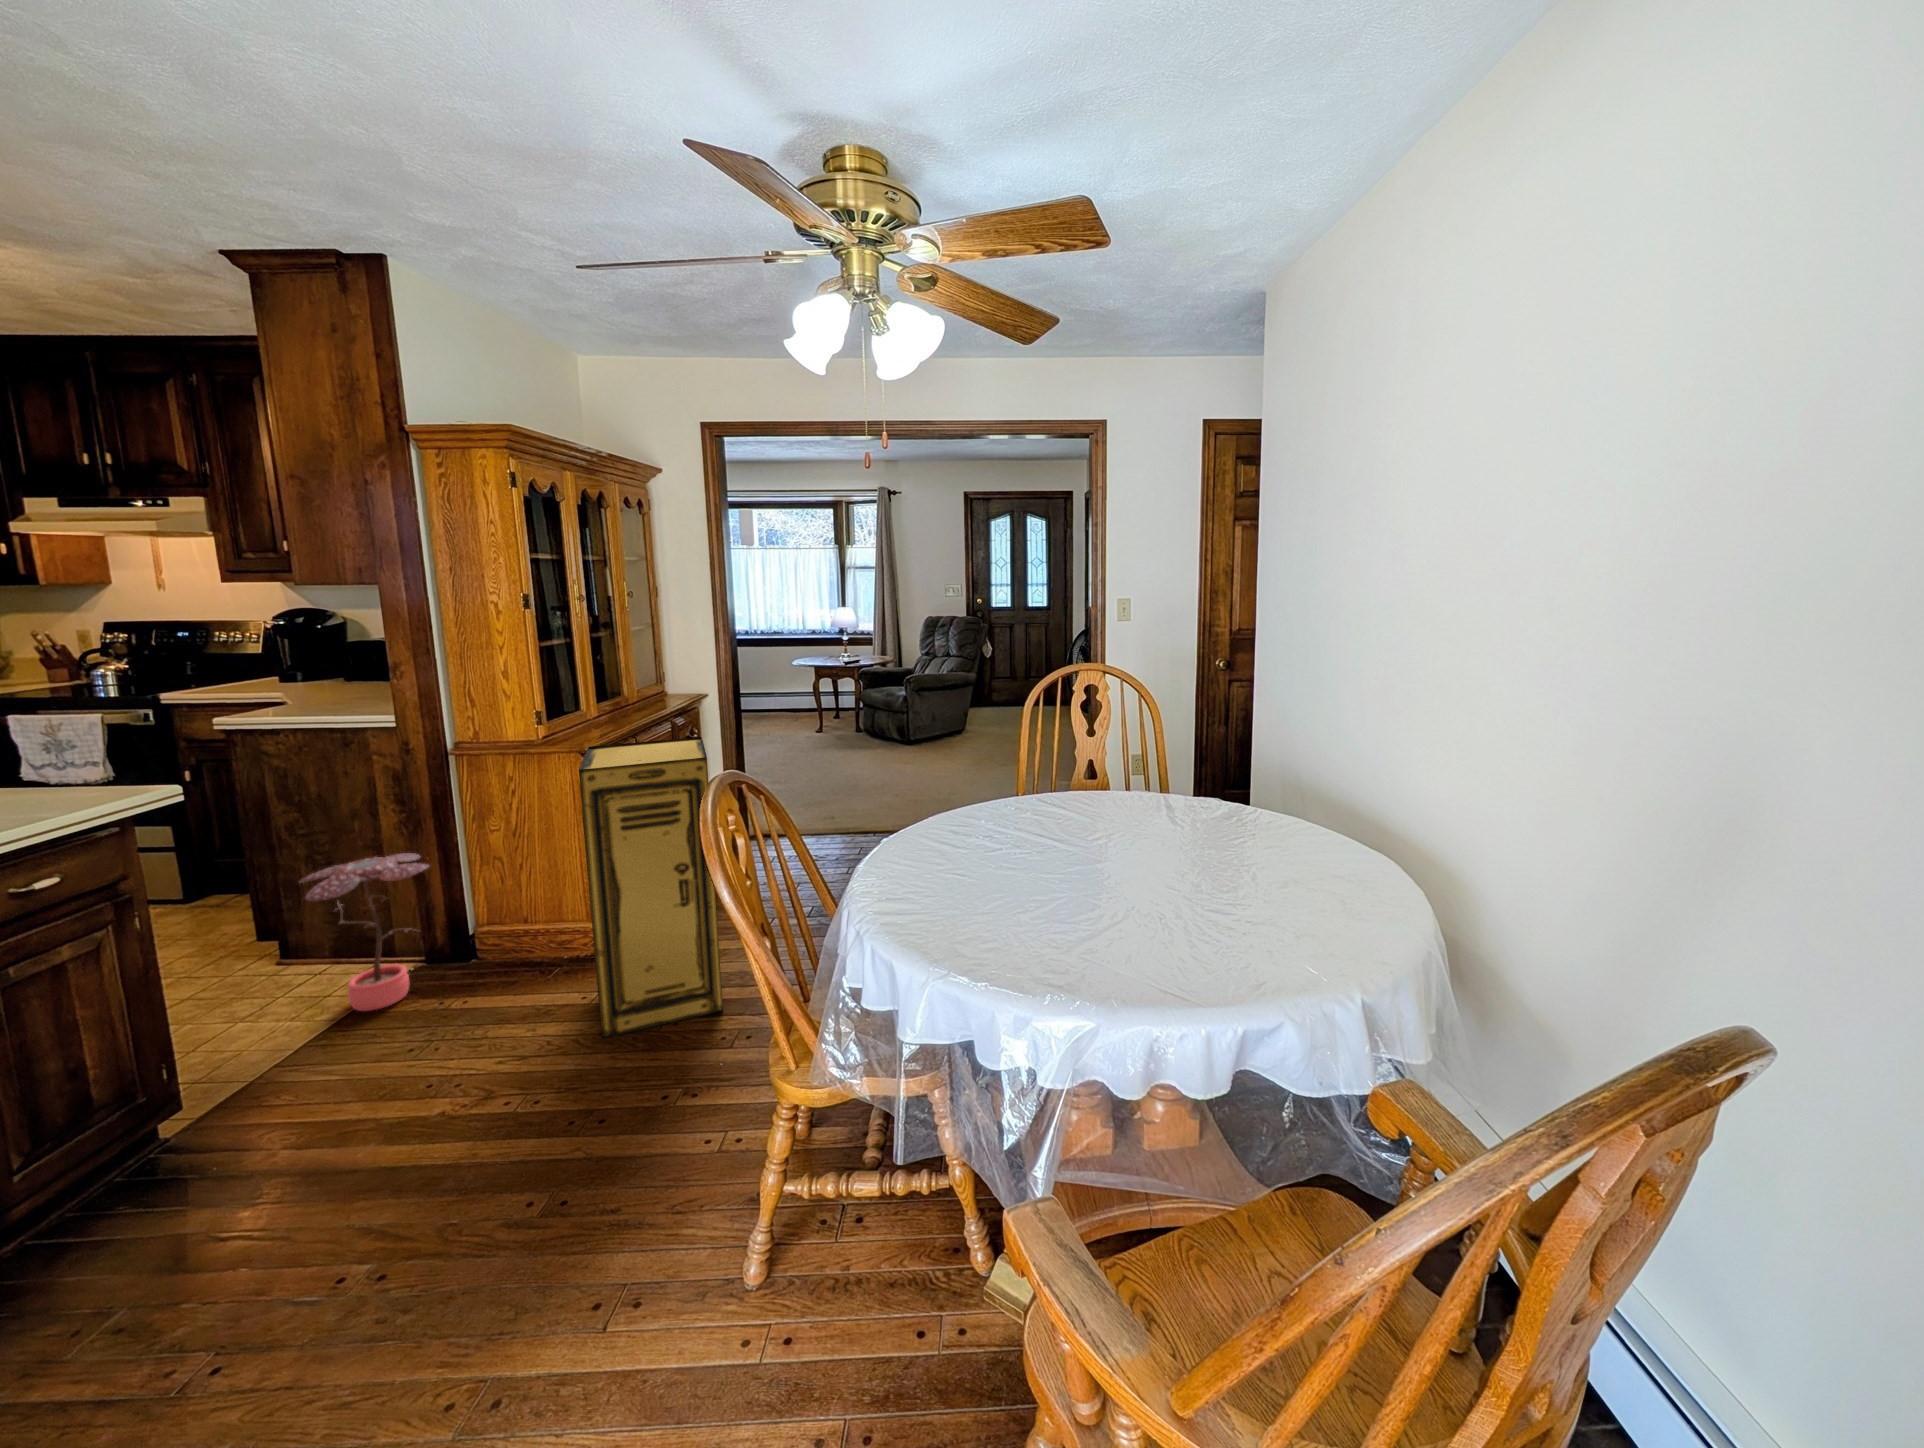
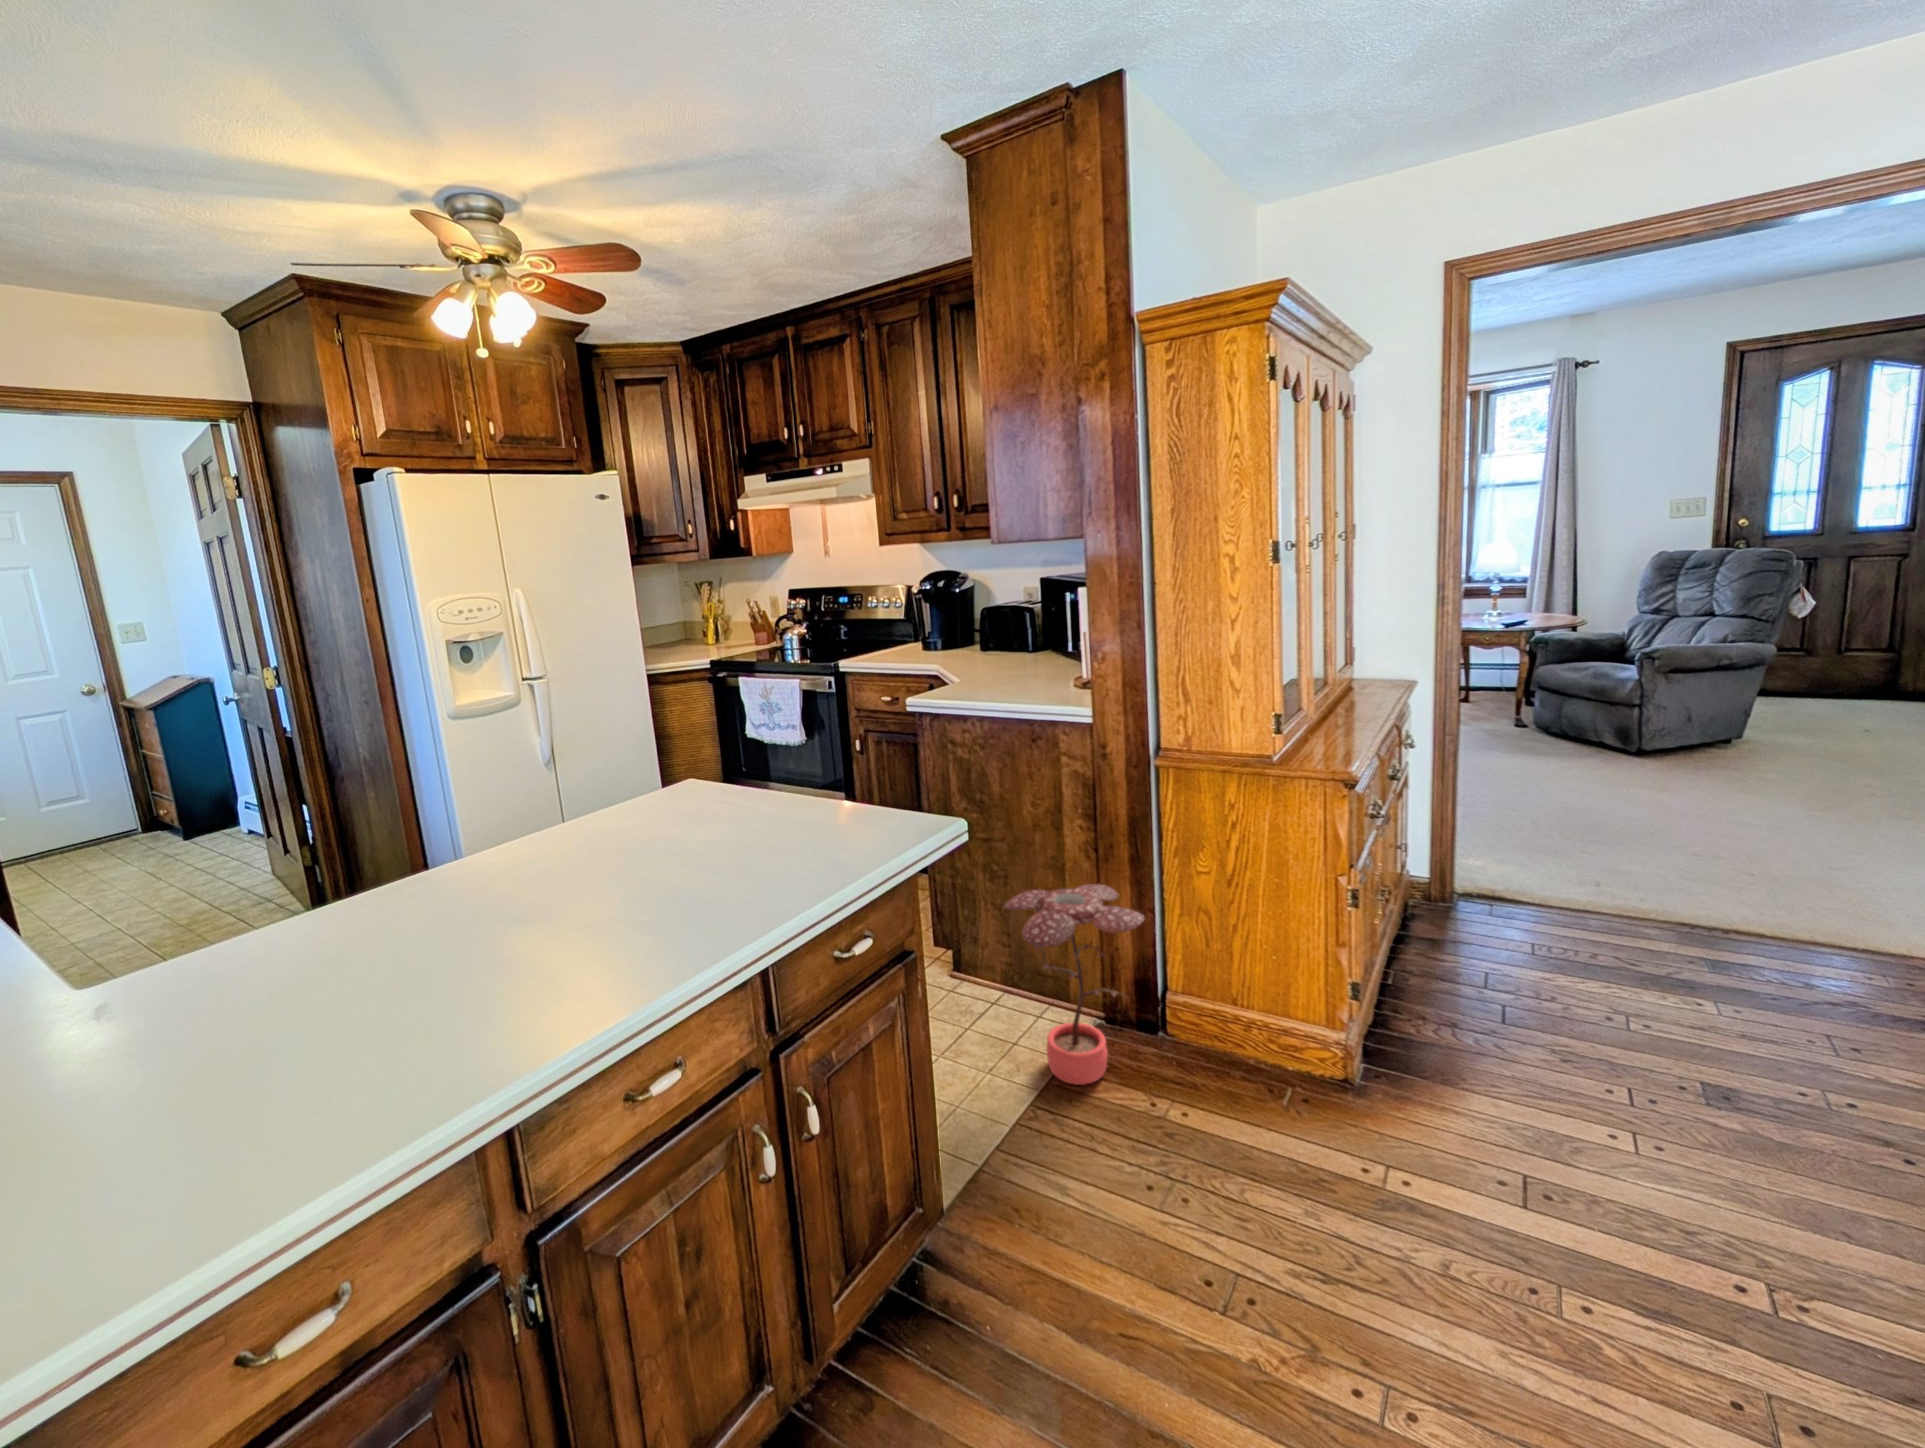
storage cabinet: present [579,737,723,1038] -> none [1392,783,1722,1319]

